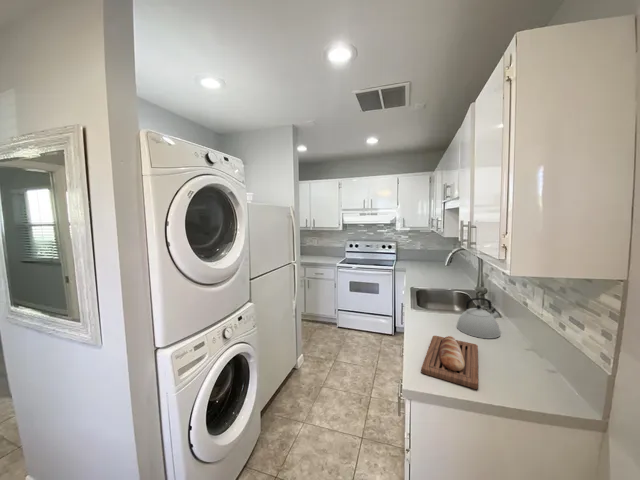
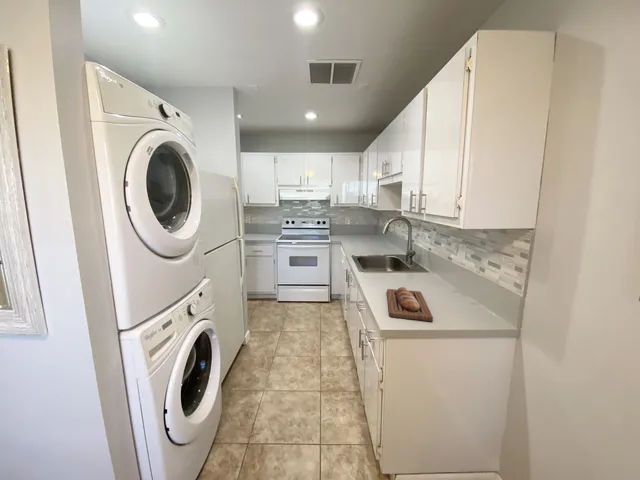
kettle: present [457,298,500,338] -> none [399,256,431,287]

